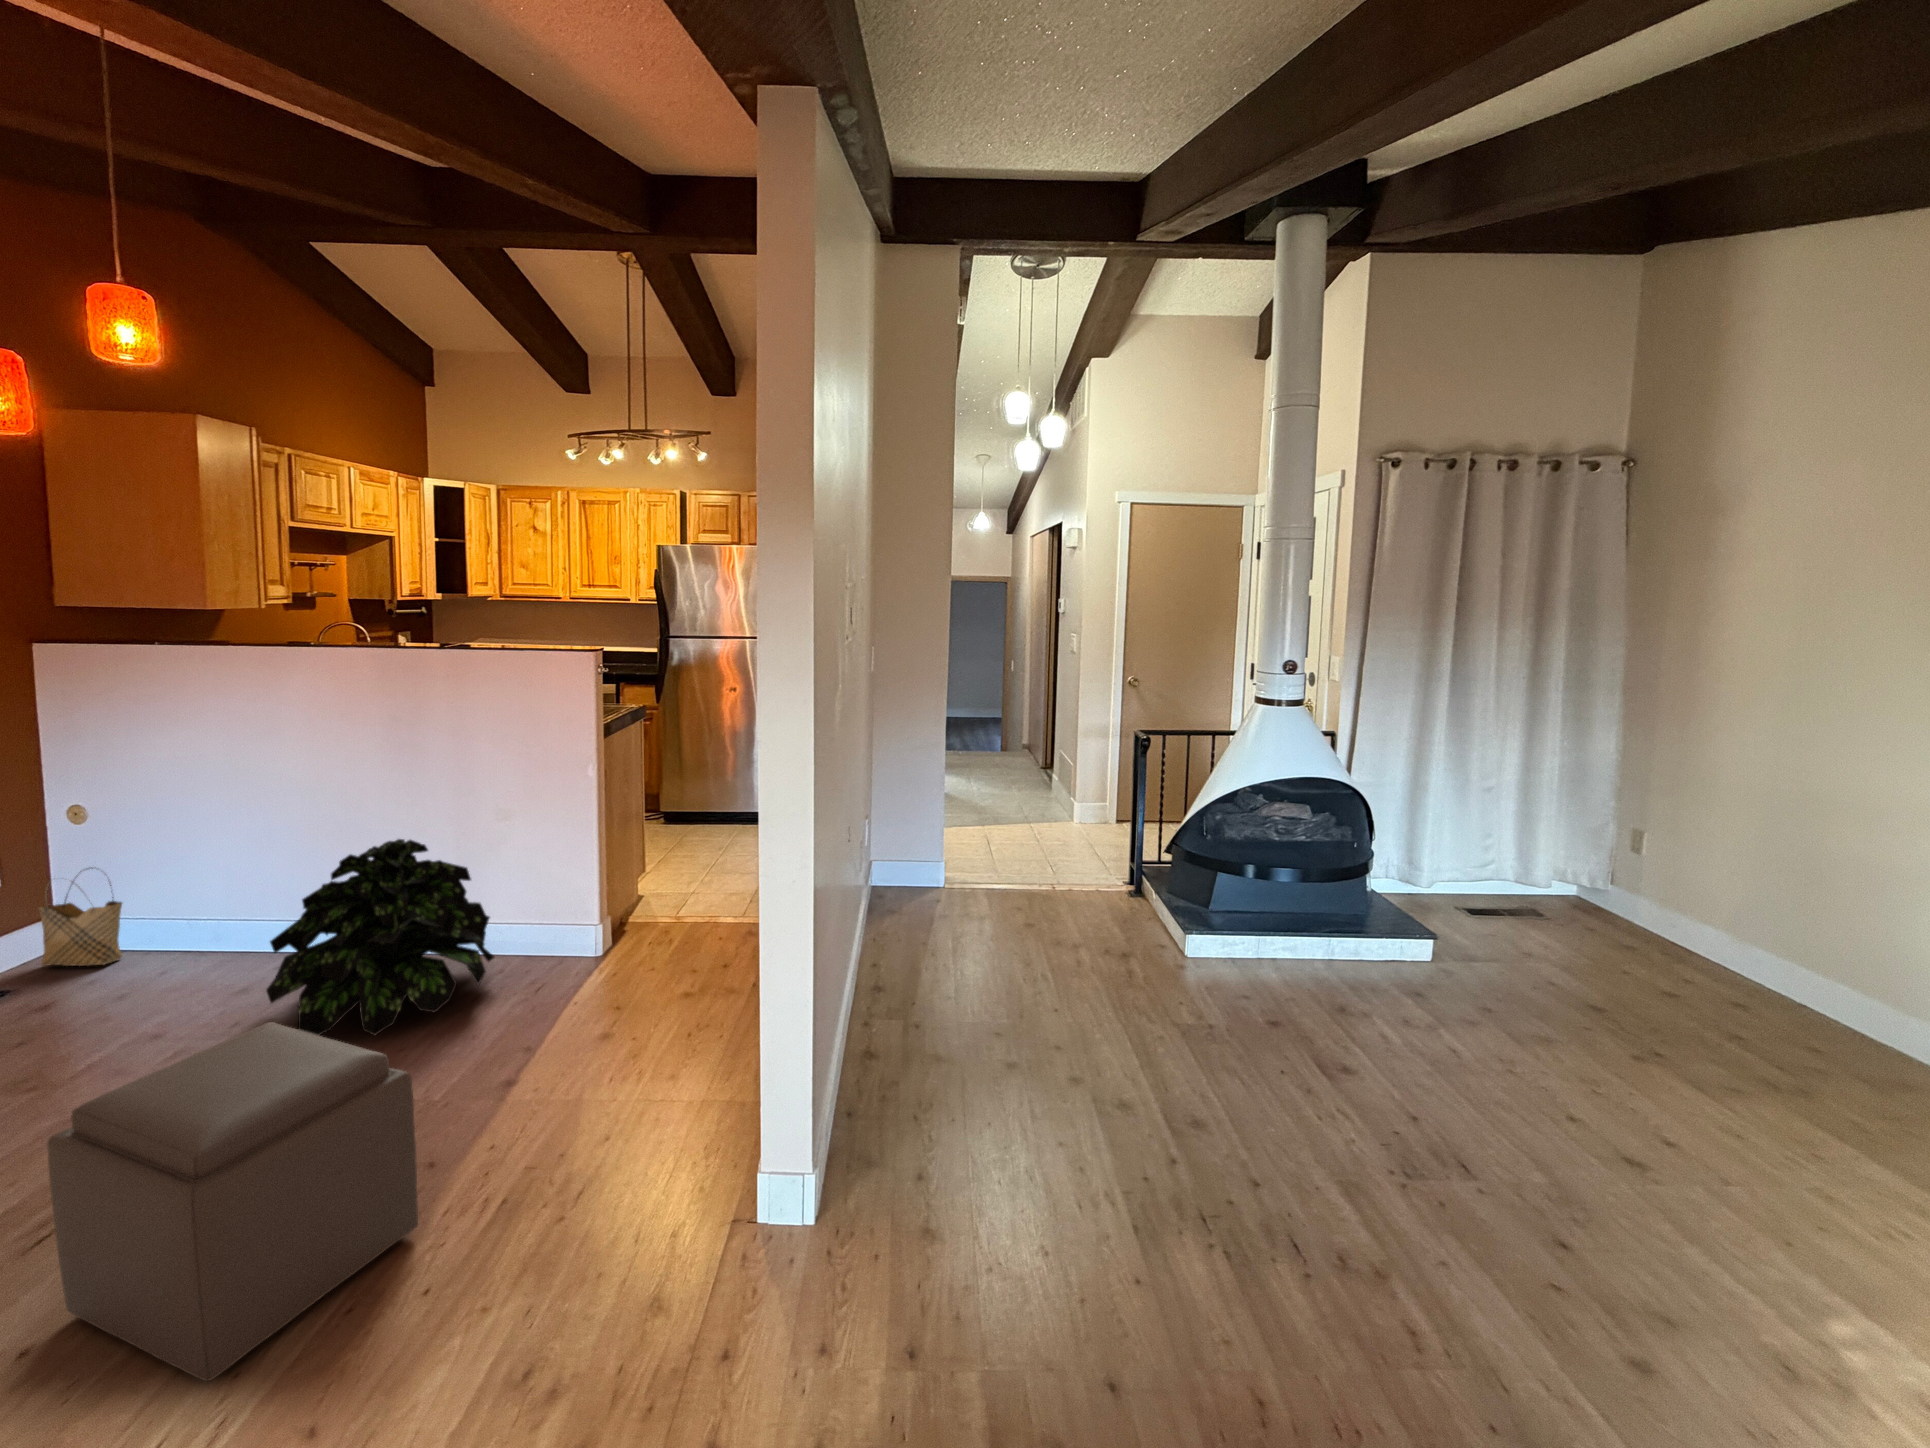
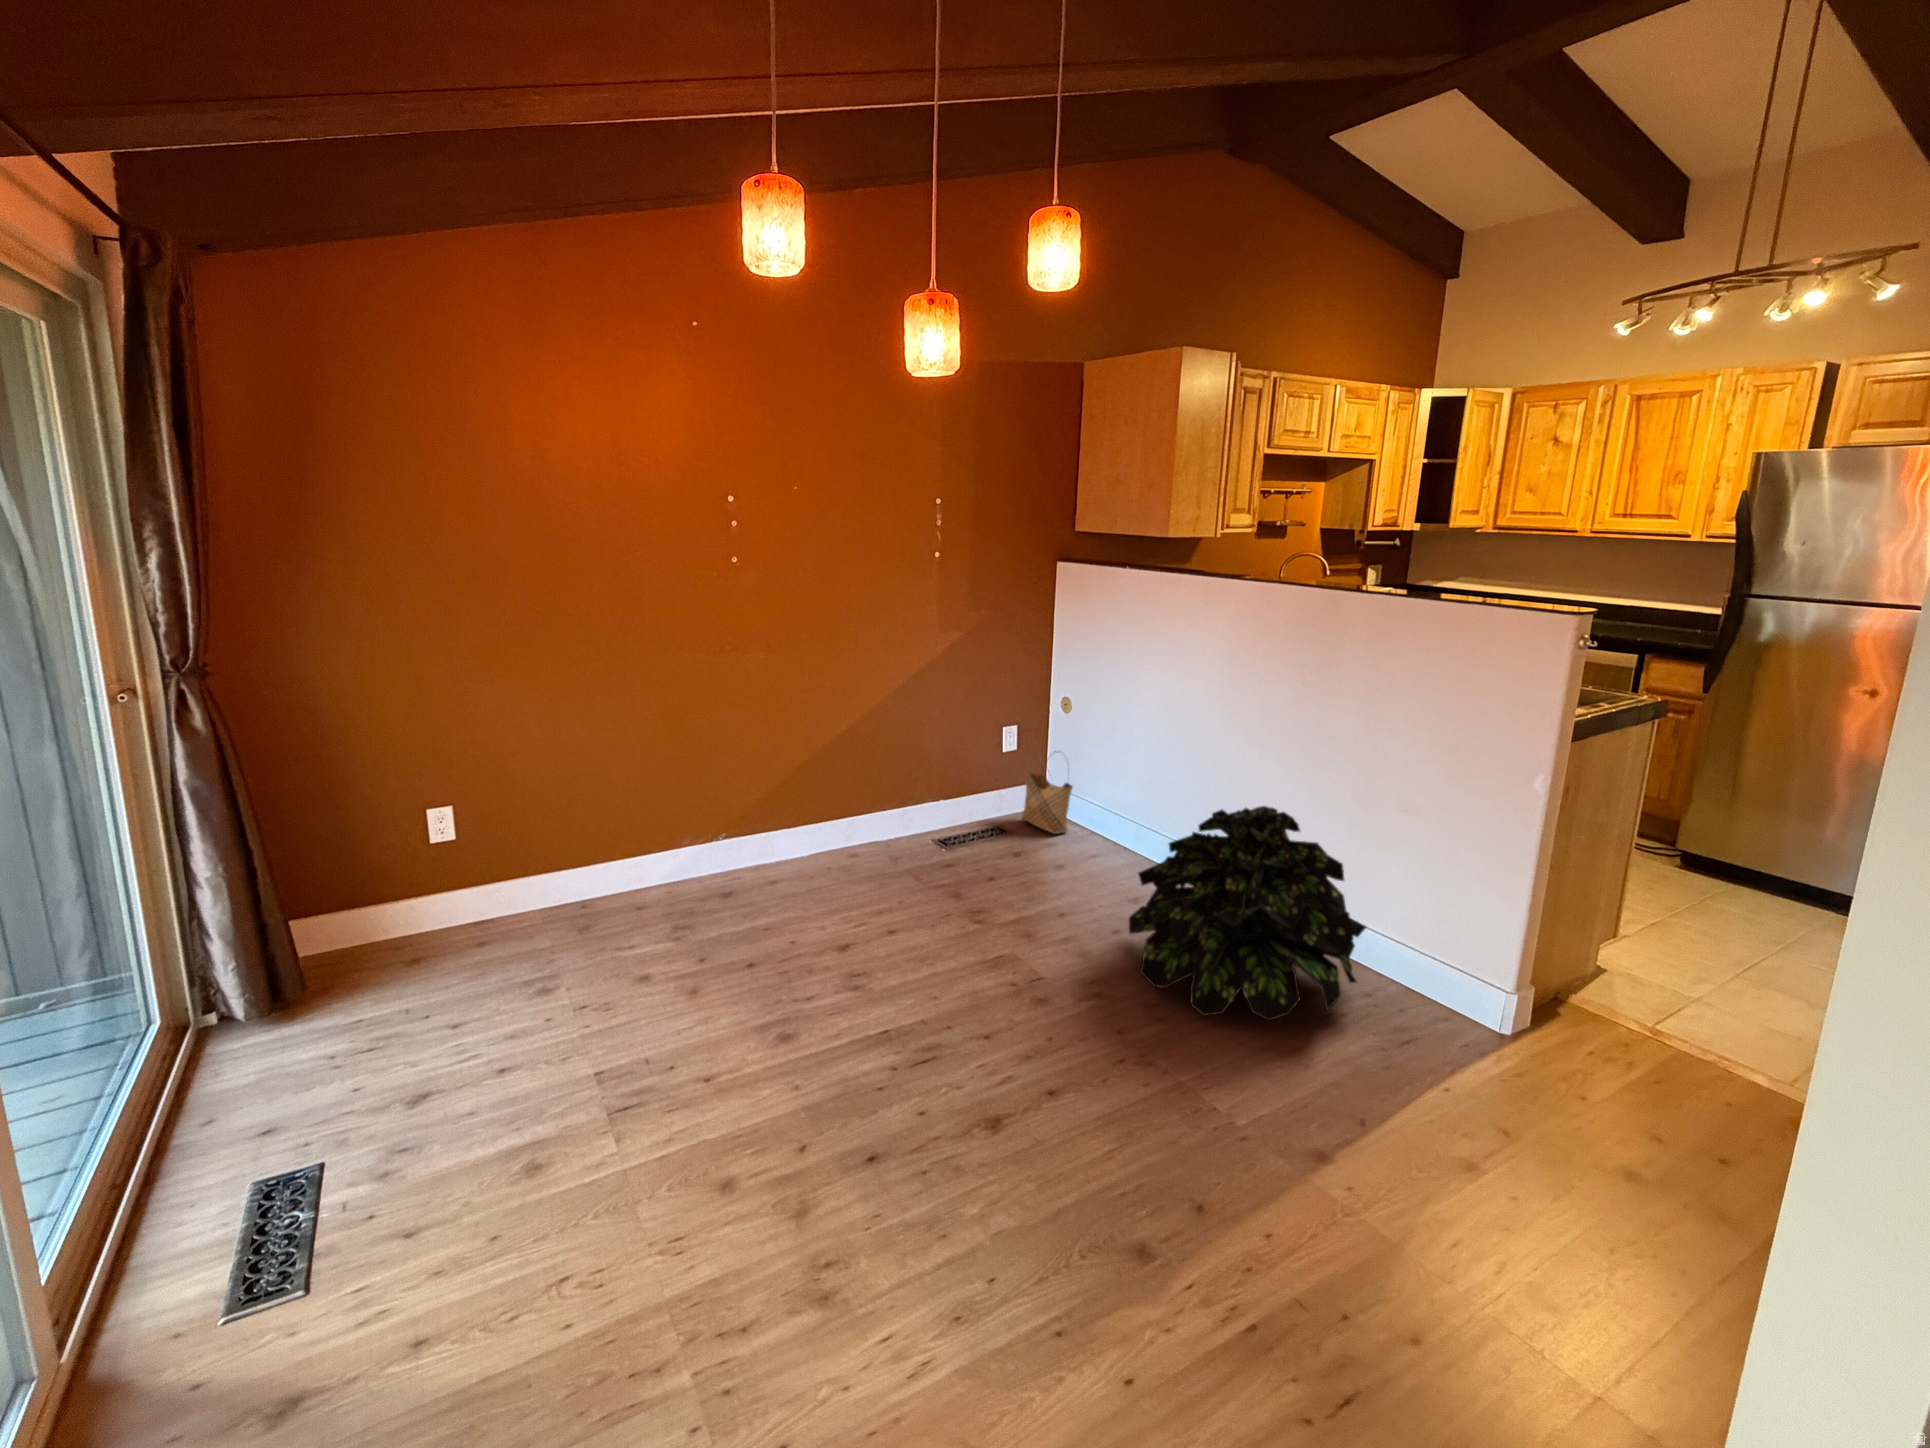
ottoman: present [47,1022,418,1381] -> none [868,990,1146,1353]

